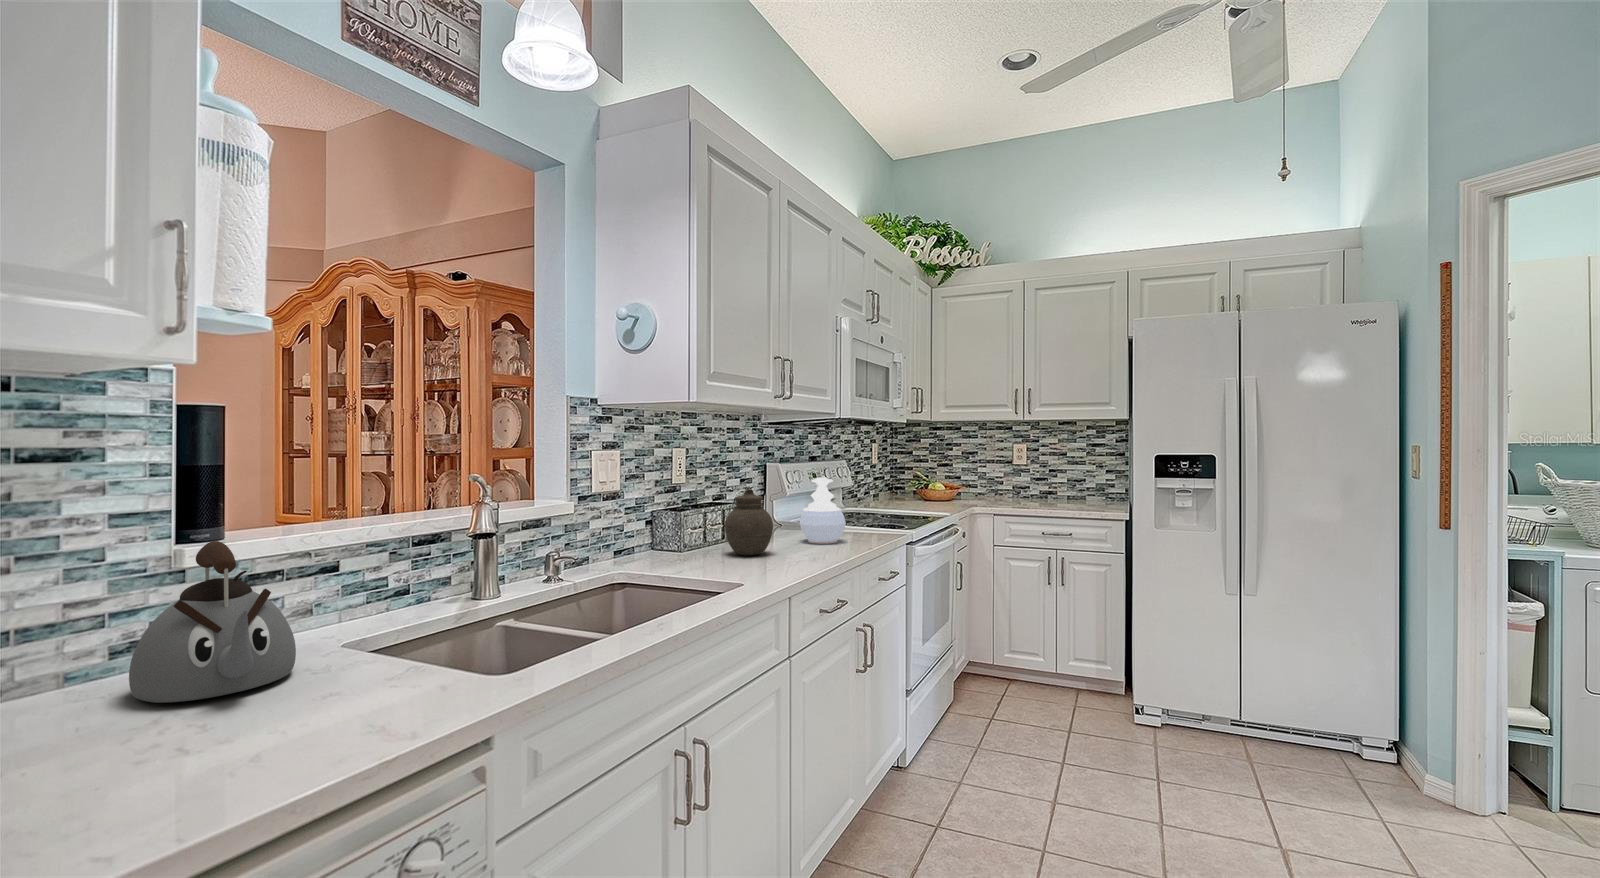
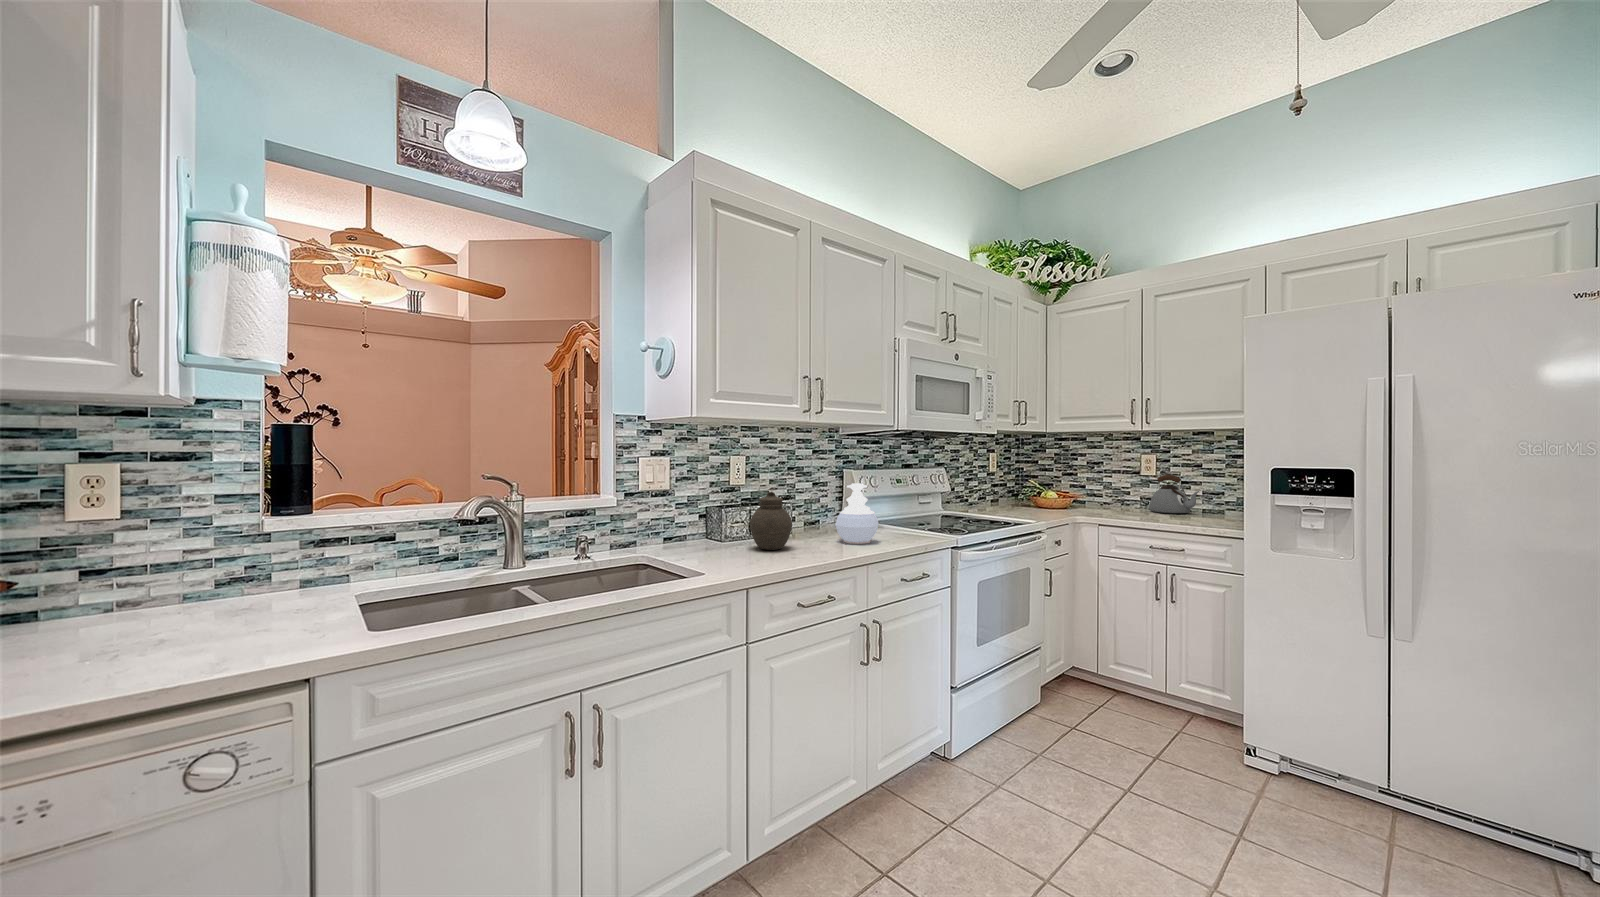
kettle: present [129,541,296,703] -> present [1149,475,1199,513]

